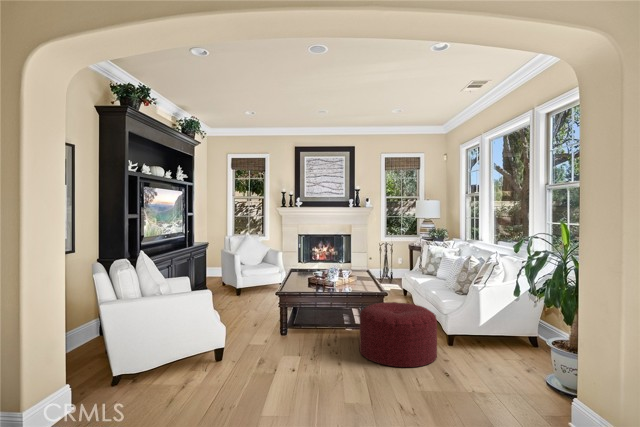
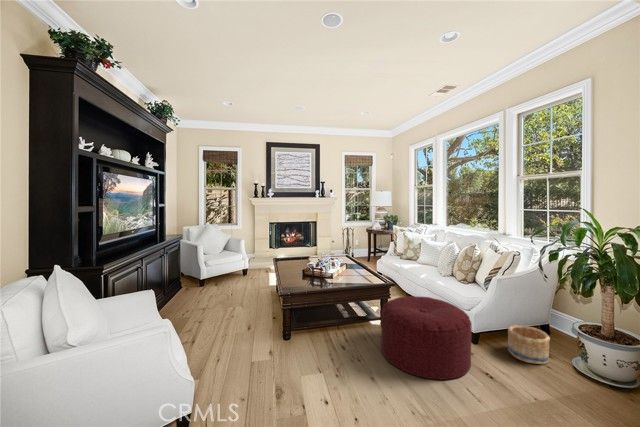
basket: none [481,334,517,368] -> present [508,325,550,364]

